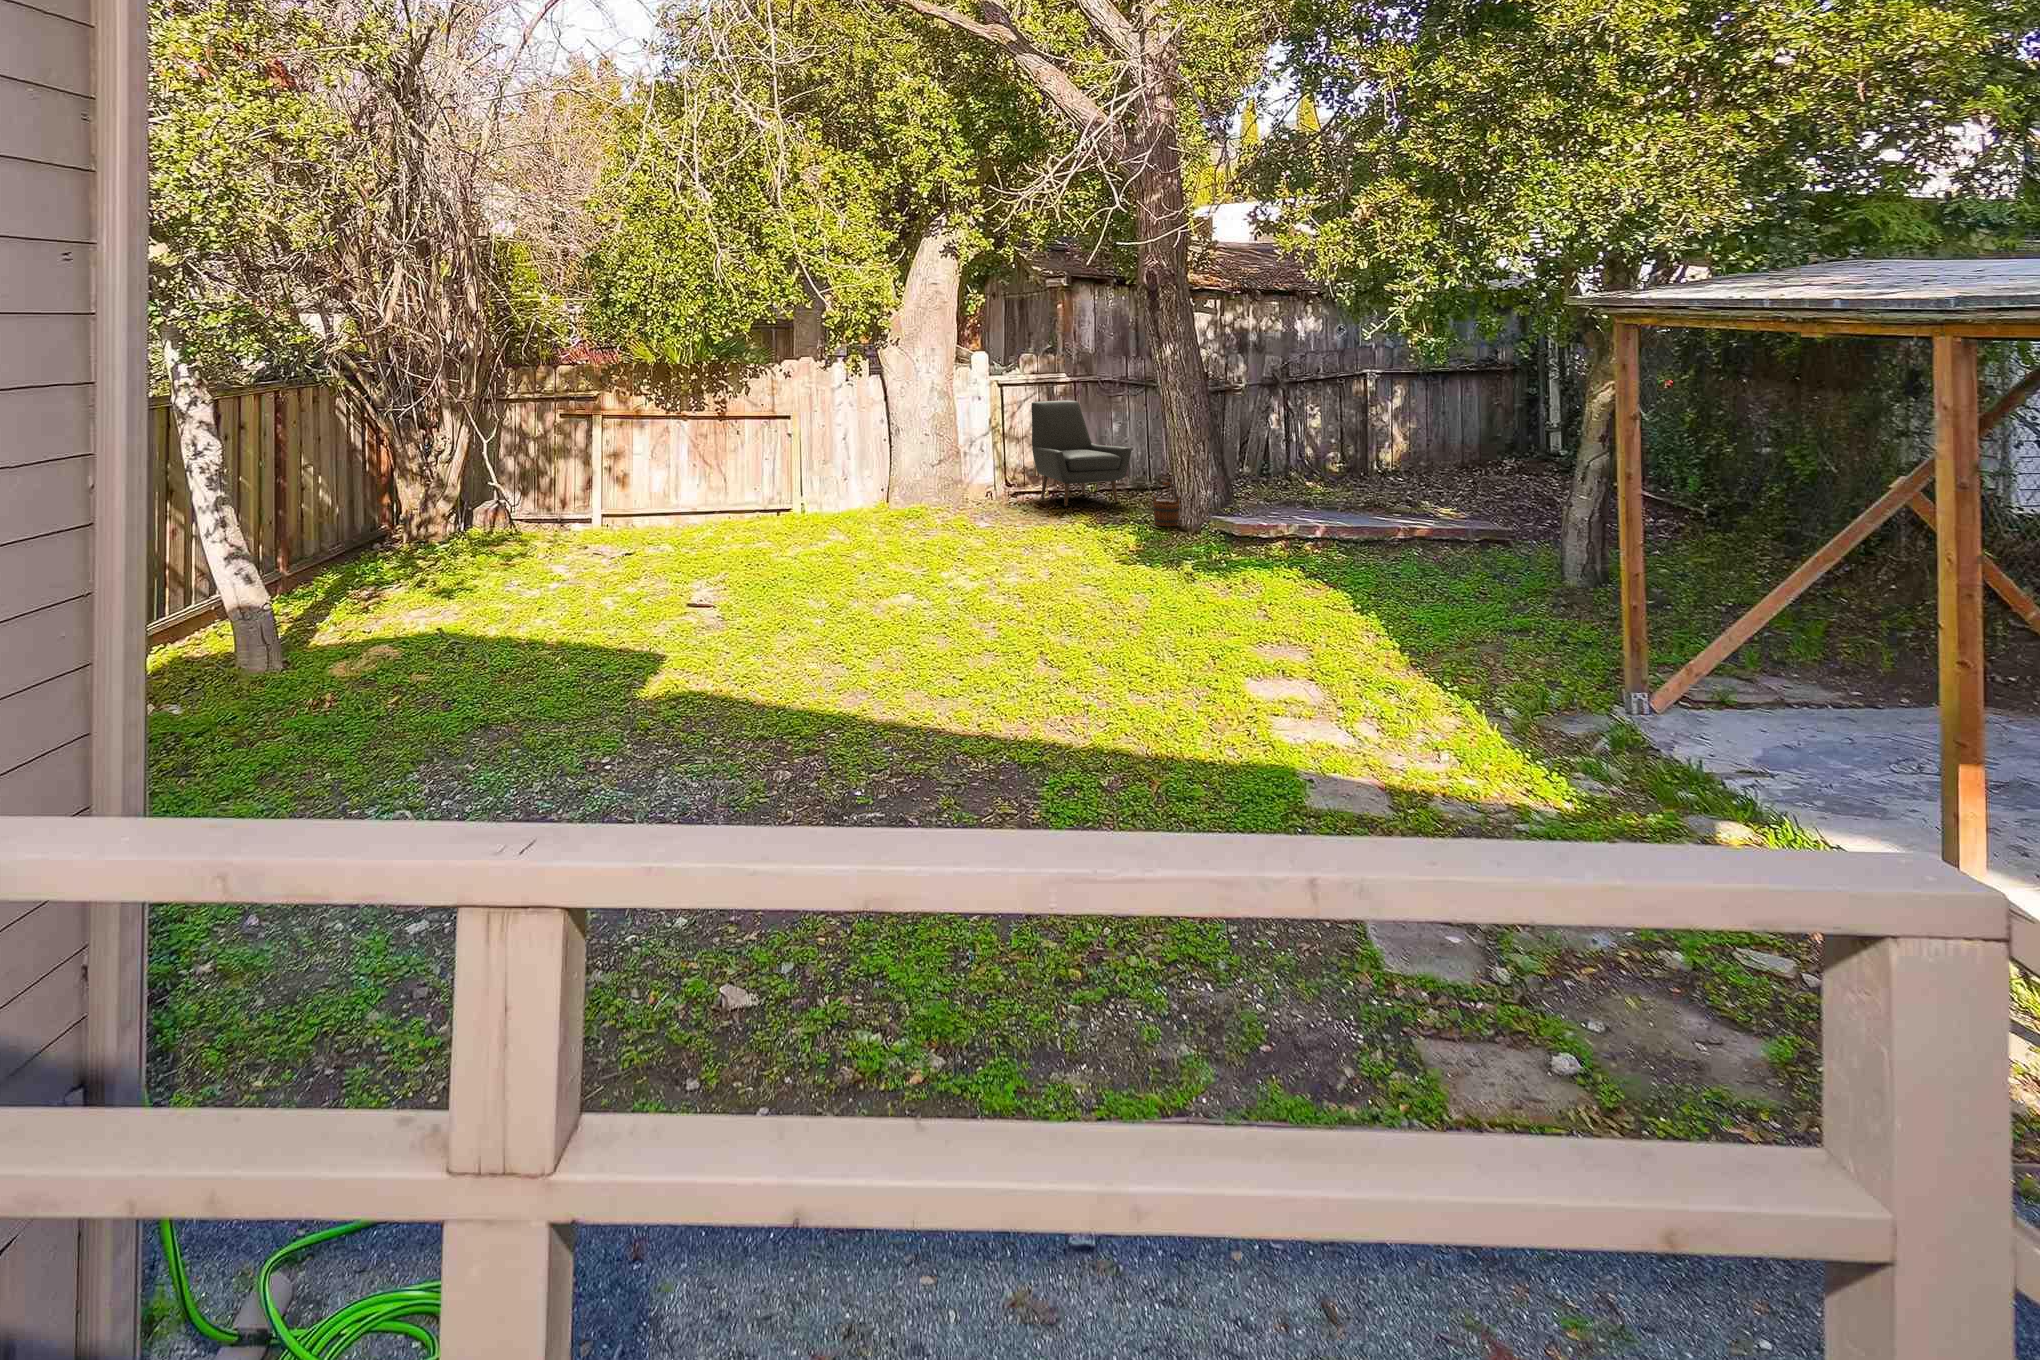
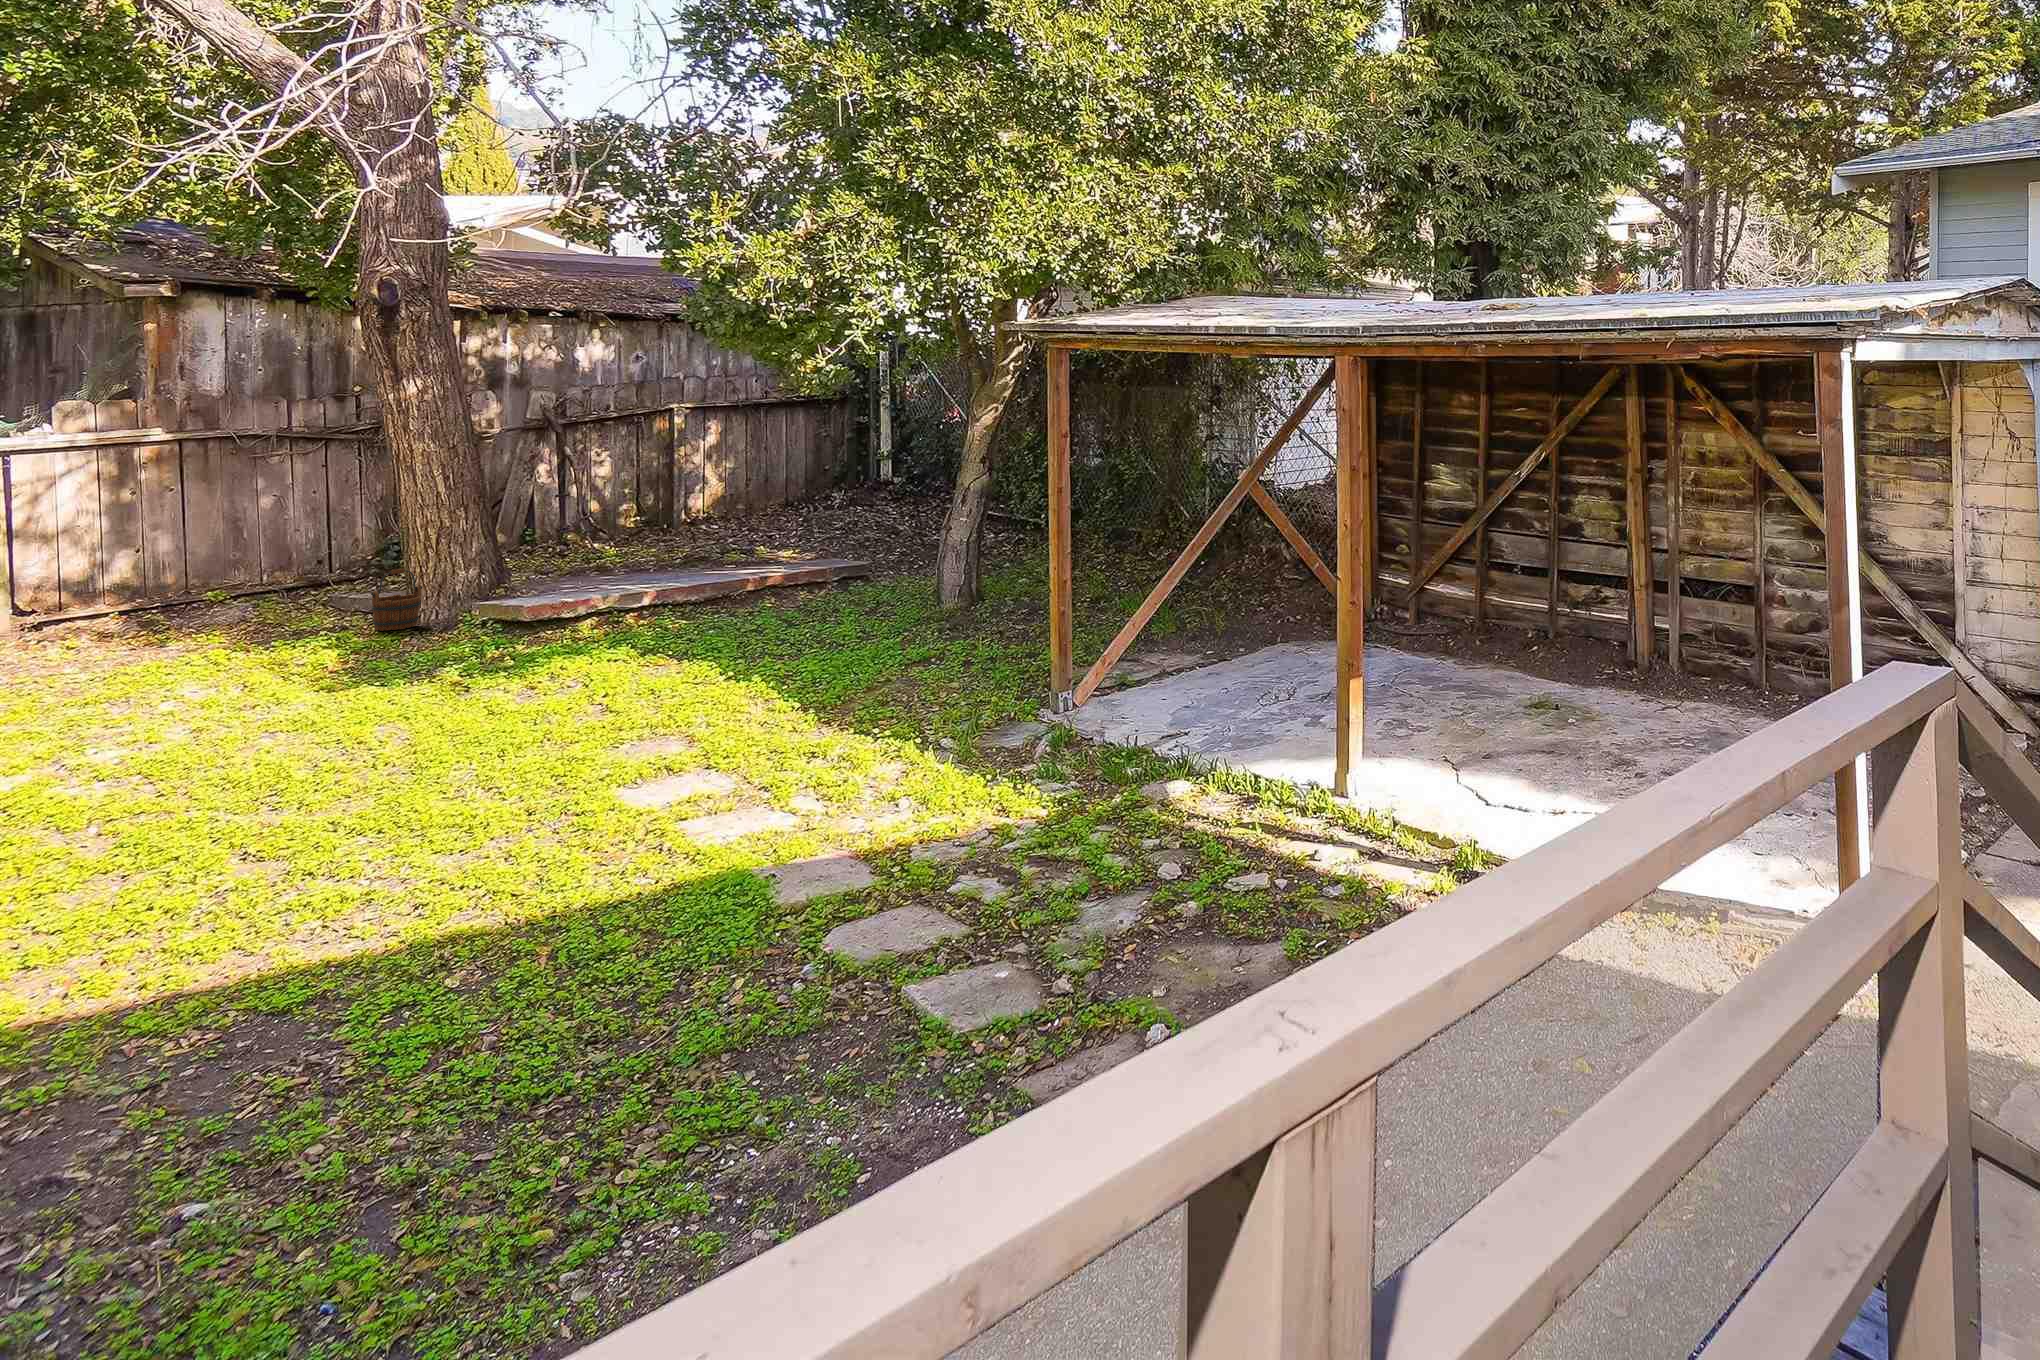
chair: present [1031,400,1131,506] -> none [84,466,313,628]

